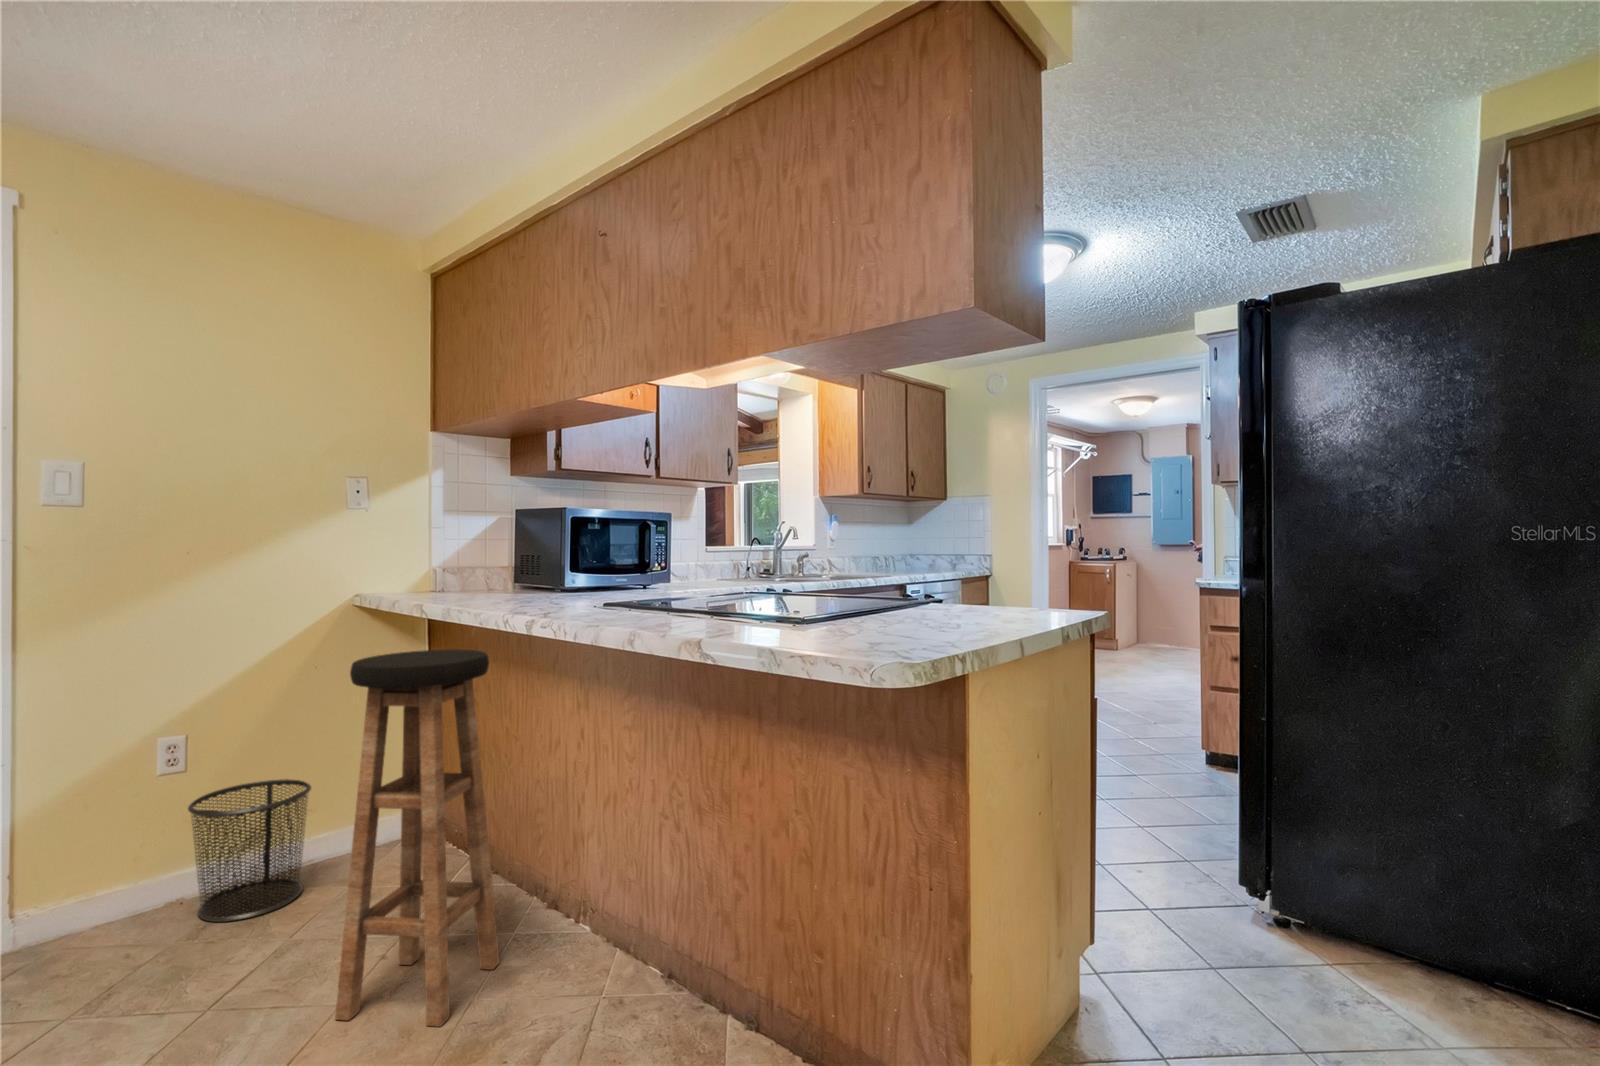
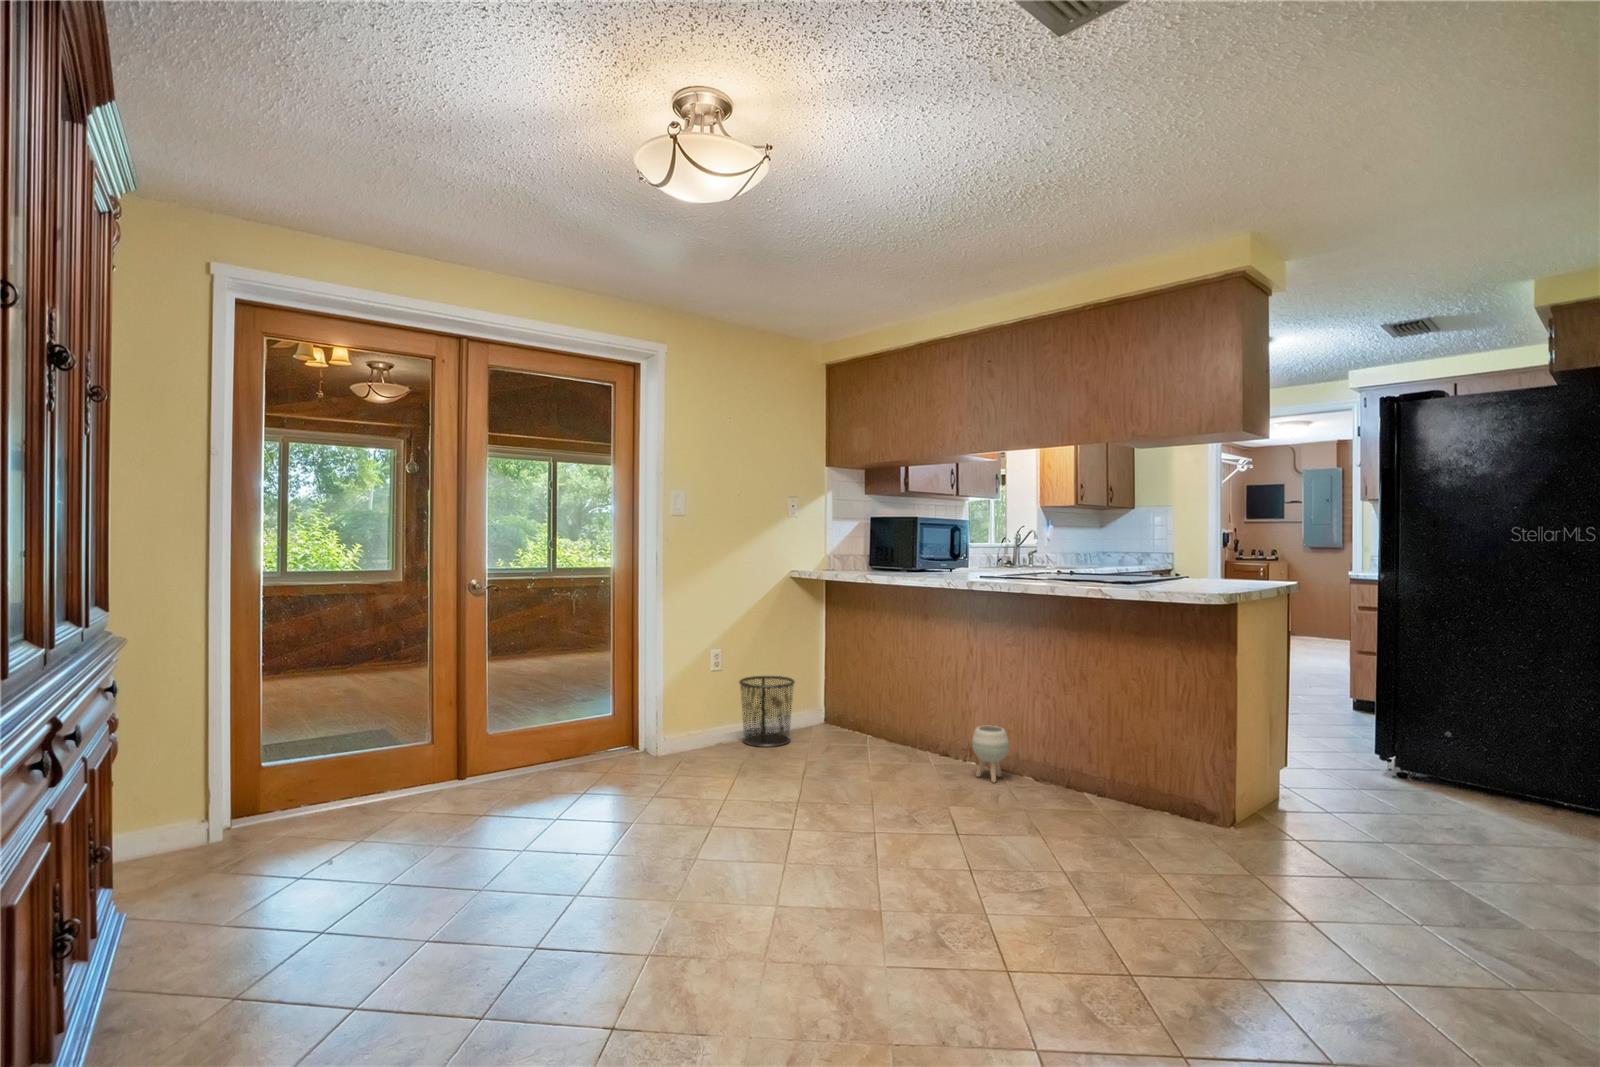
bar stool: present [335,649,500,1027] -> none [880,597,944,782]
planter: none [525,892,597,1016] -> present [972,726,1009,782]

